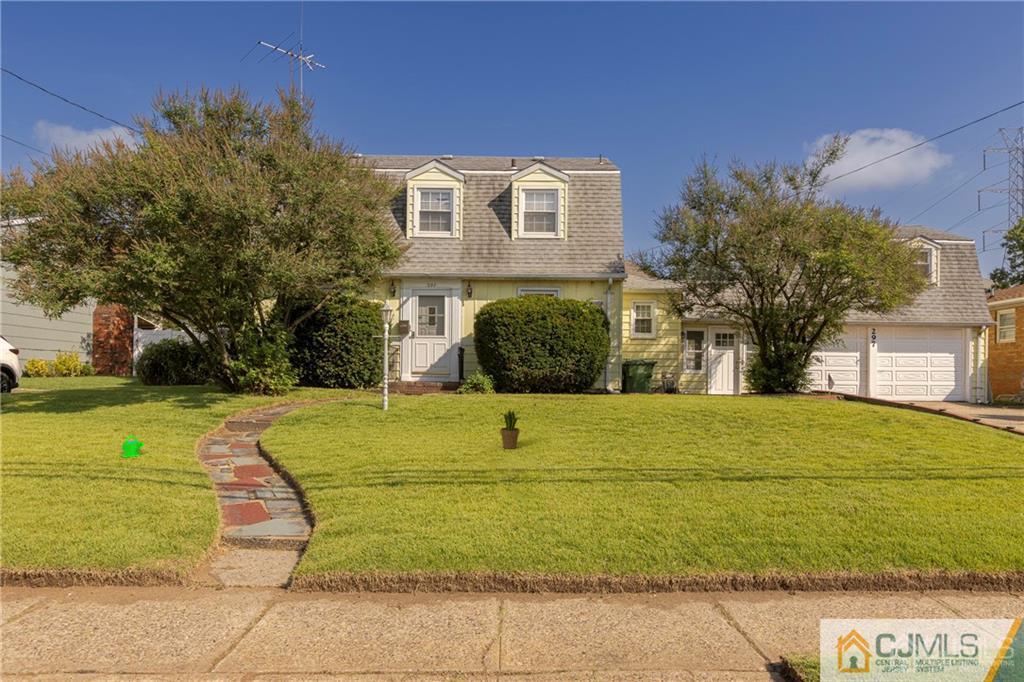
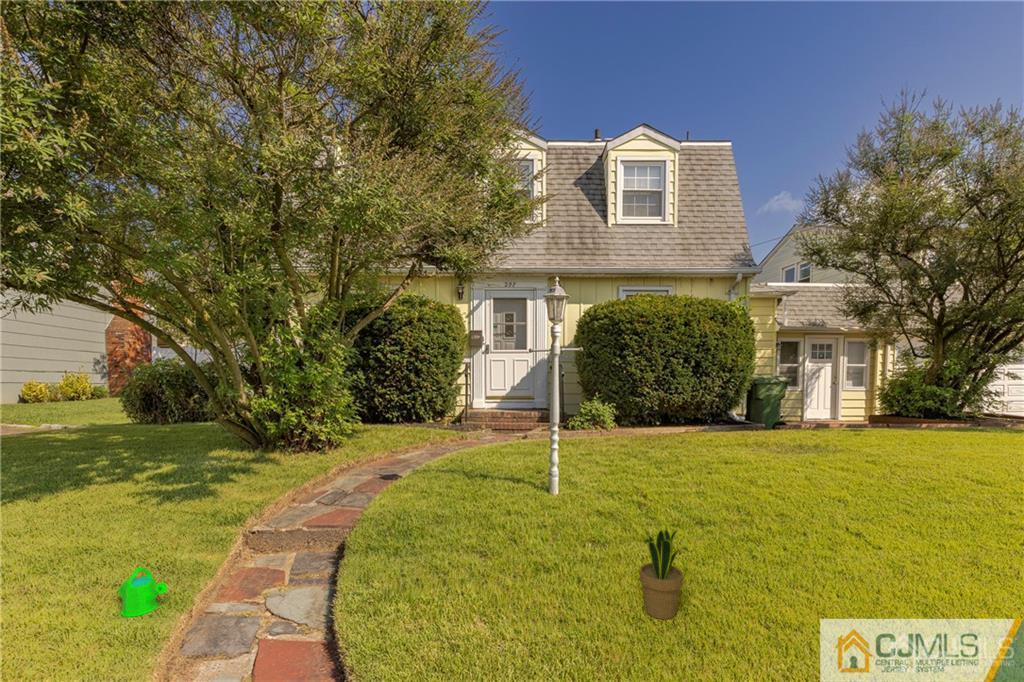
potted plant: present [500,410,519,449] -> present [639,529,689,619]

